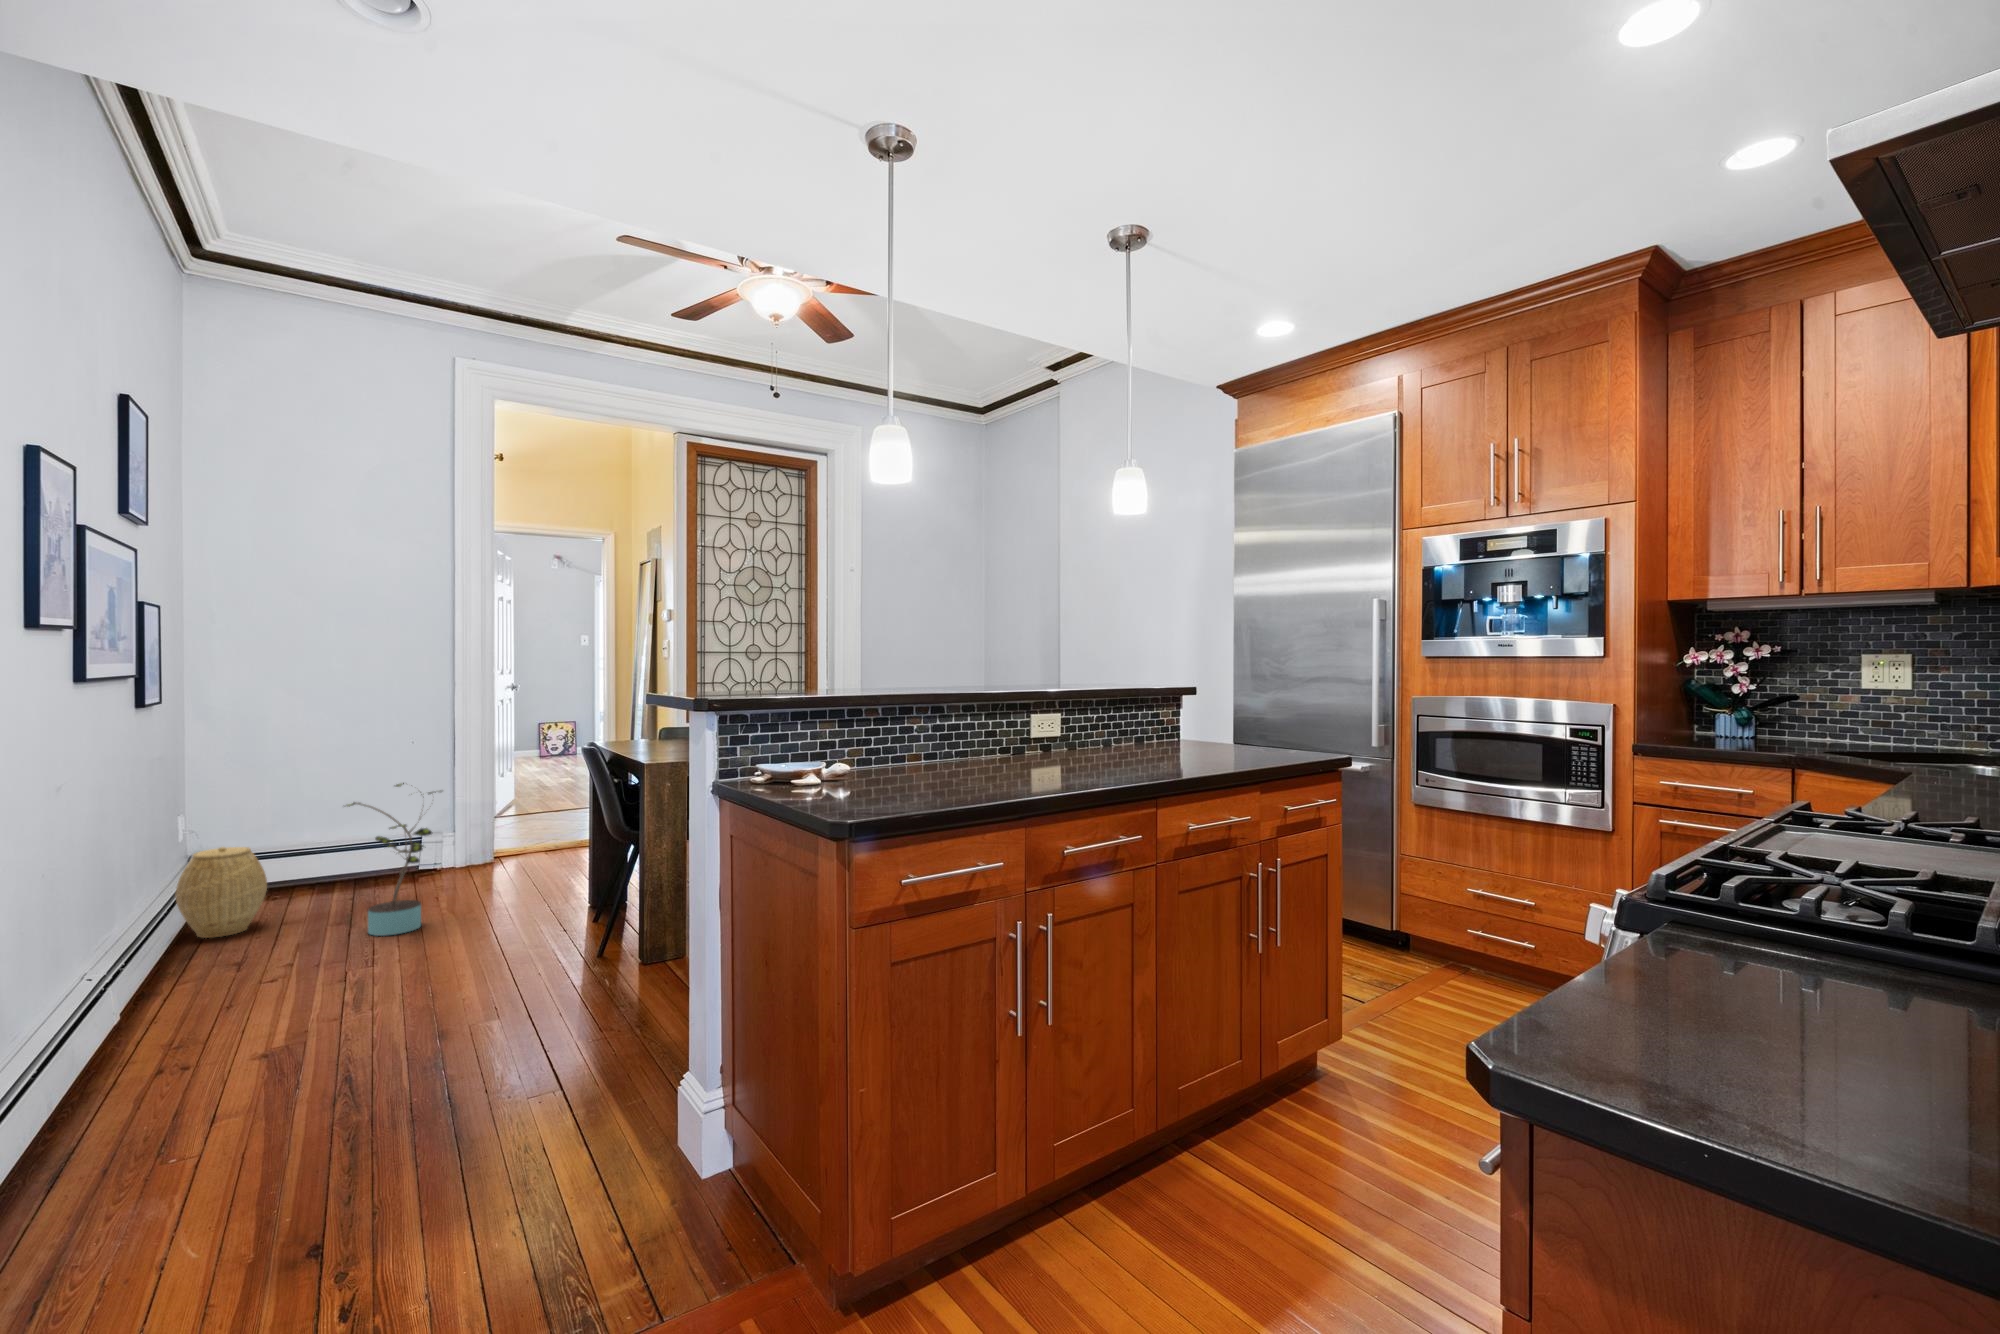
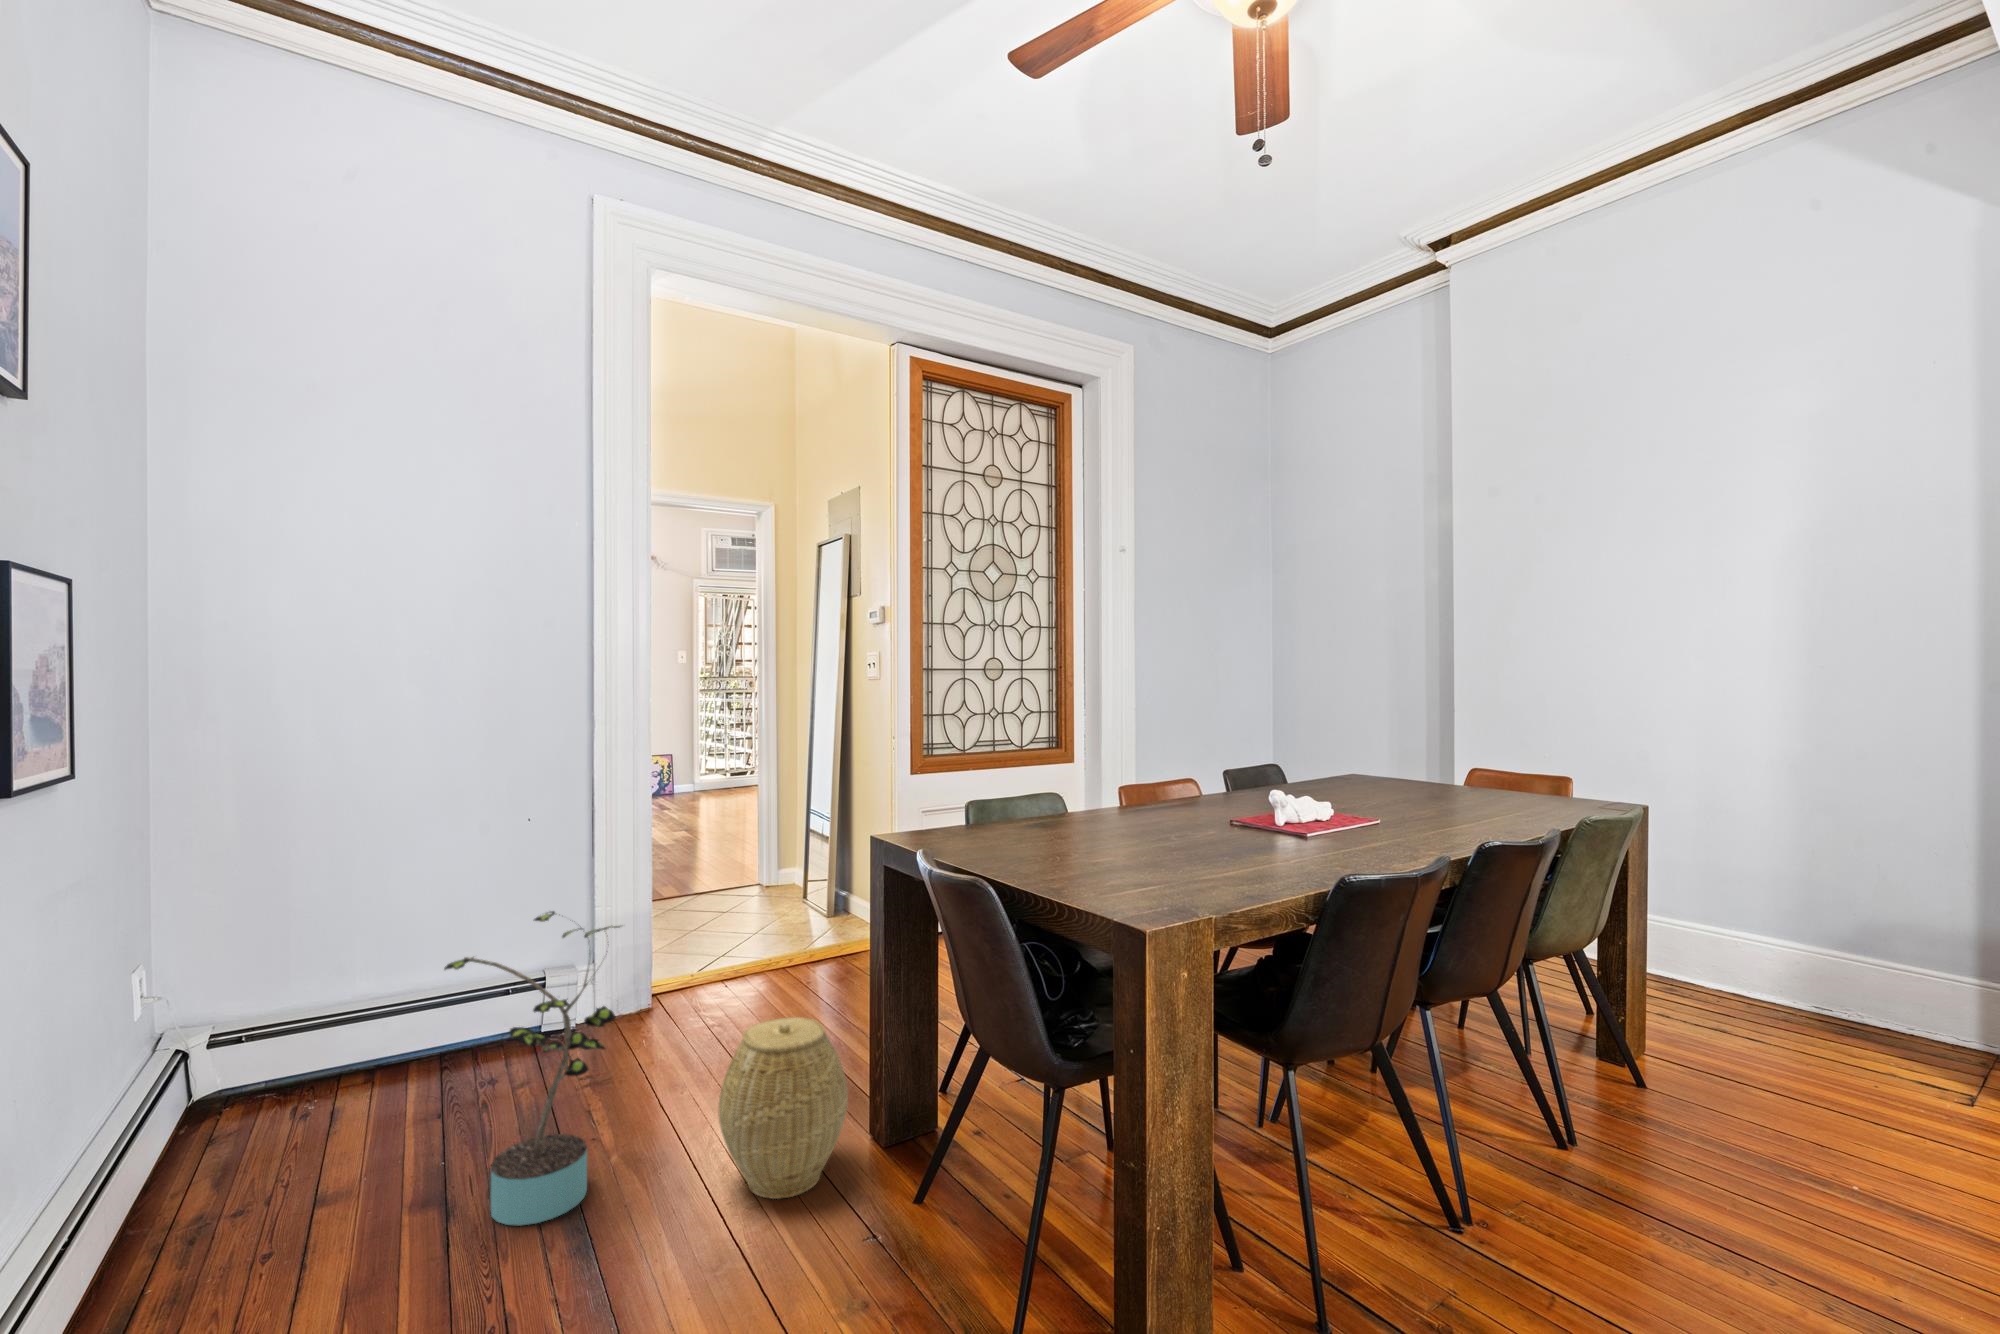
woven basket: present [176,847,267,938] -> present [718,1017,848,1199]

